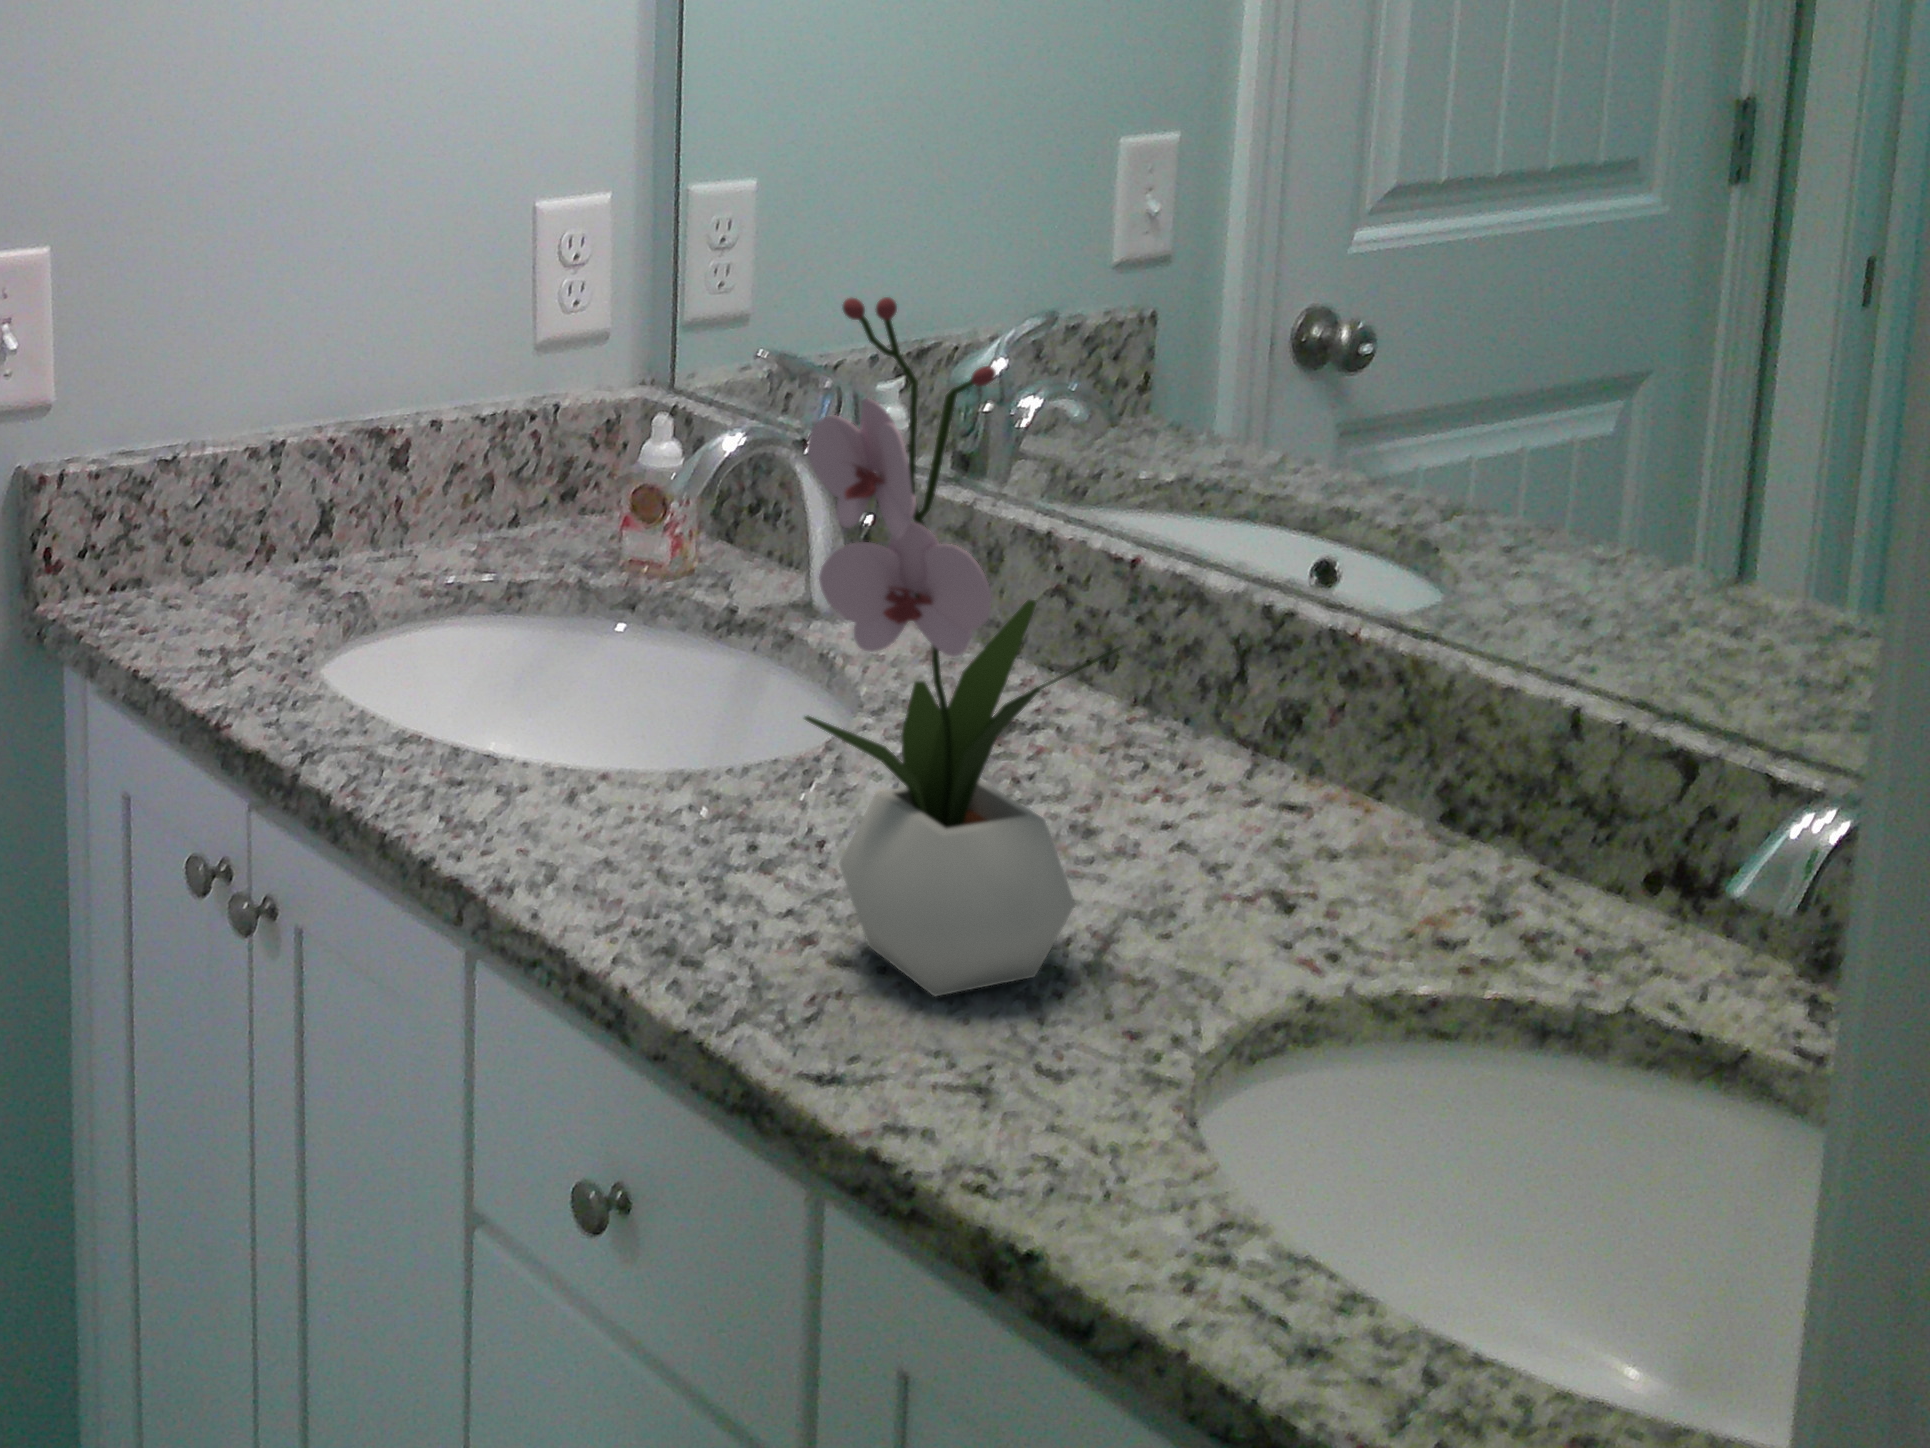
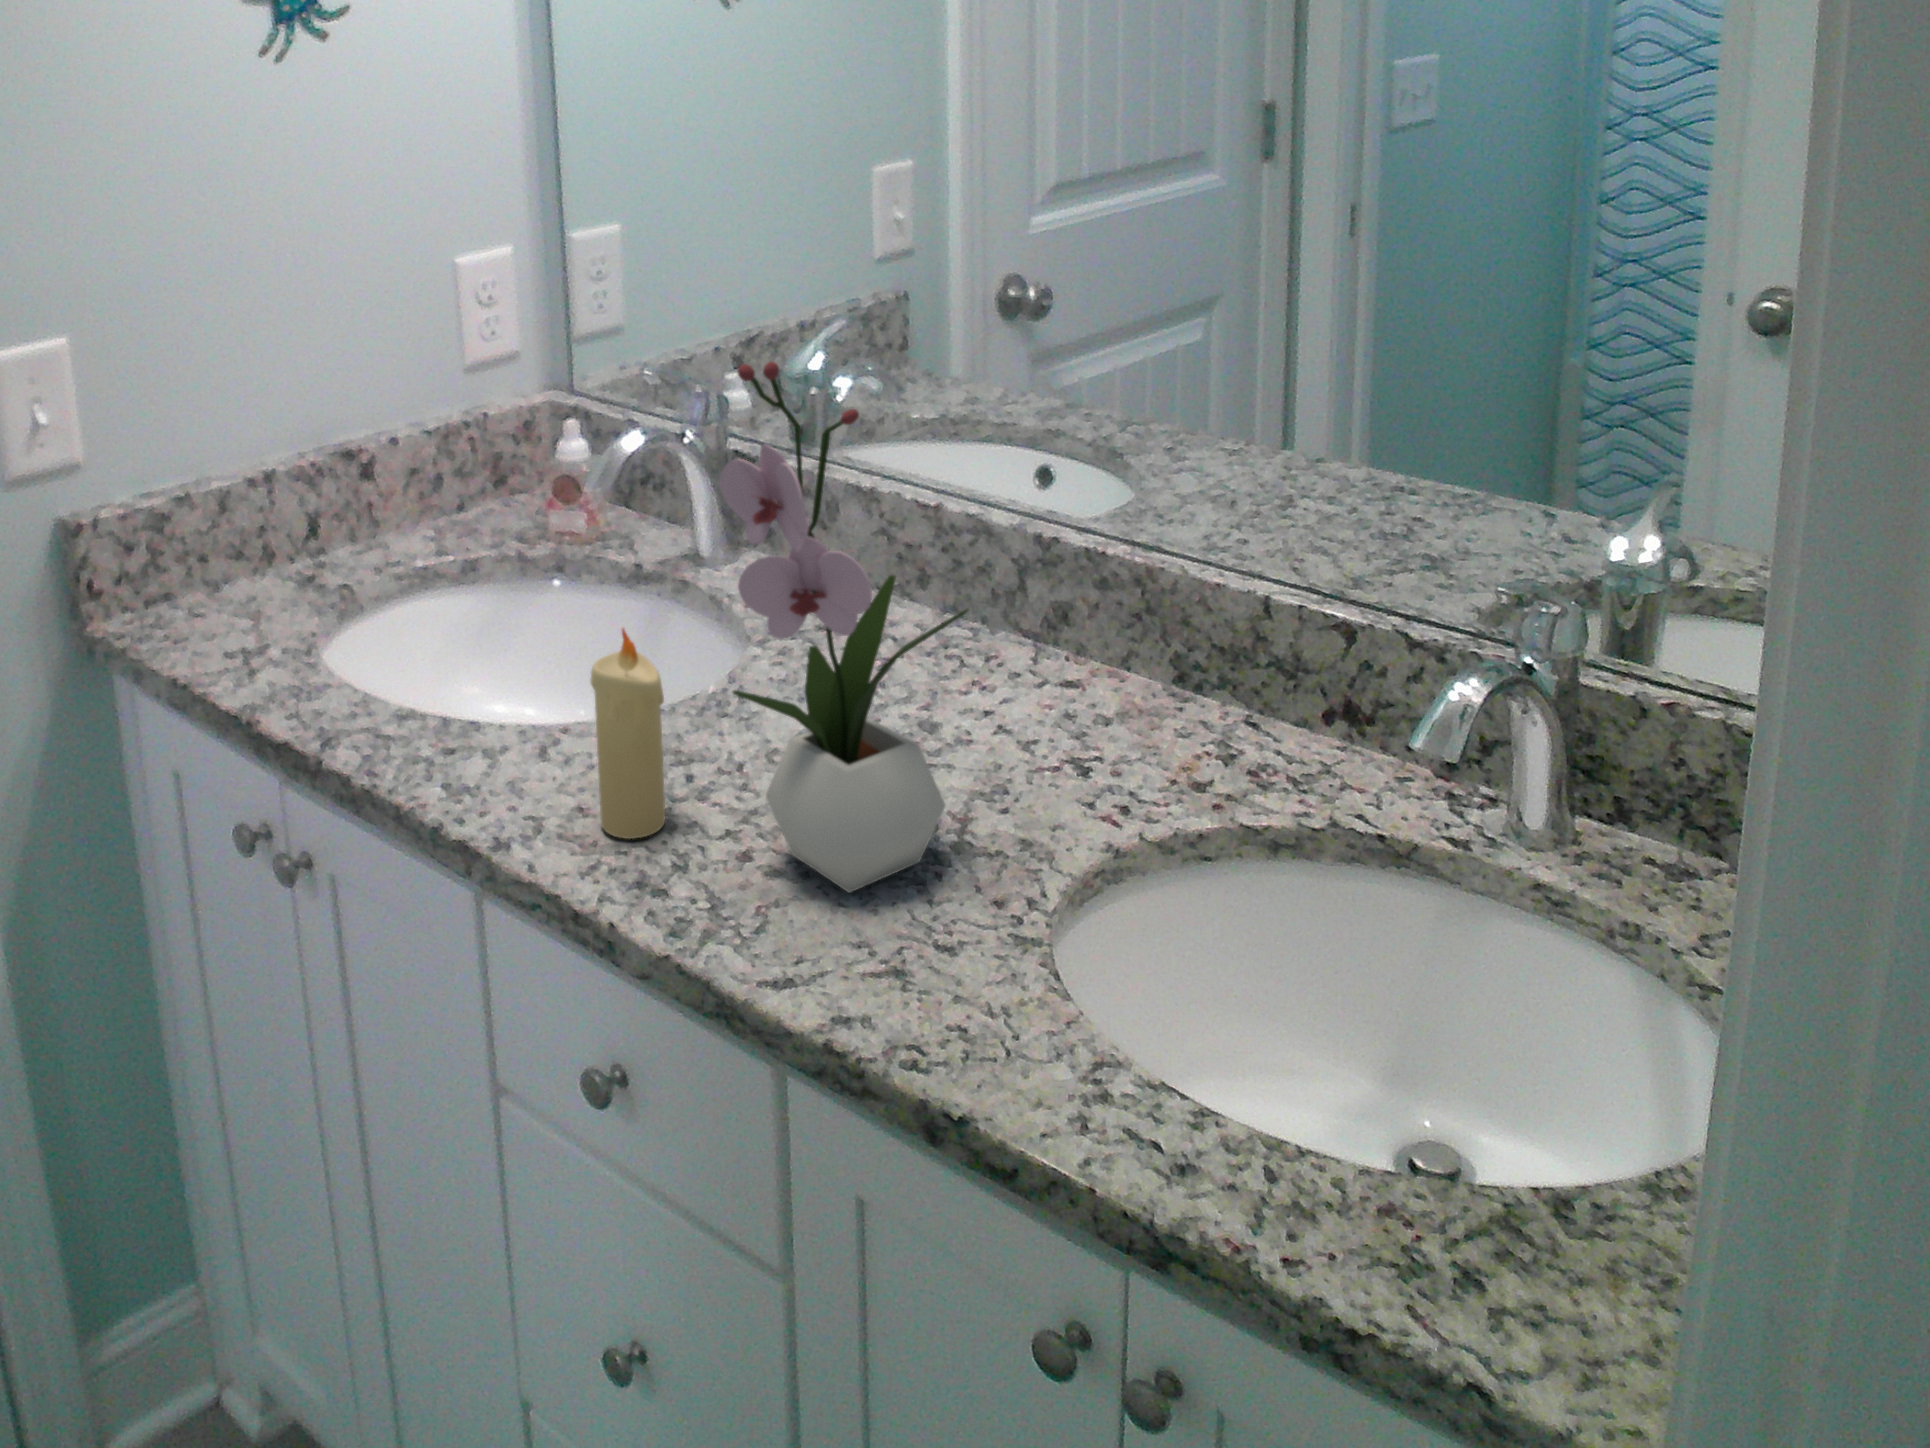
candle: none [630,631,722,904] -> present [590,628,665,839]

